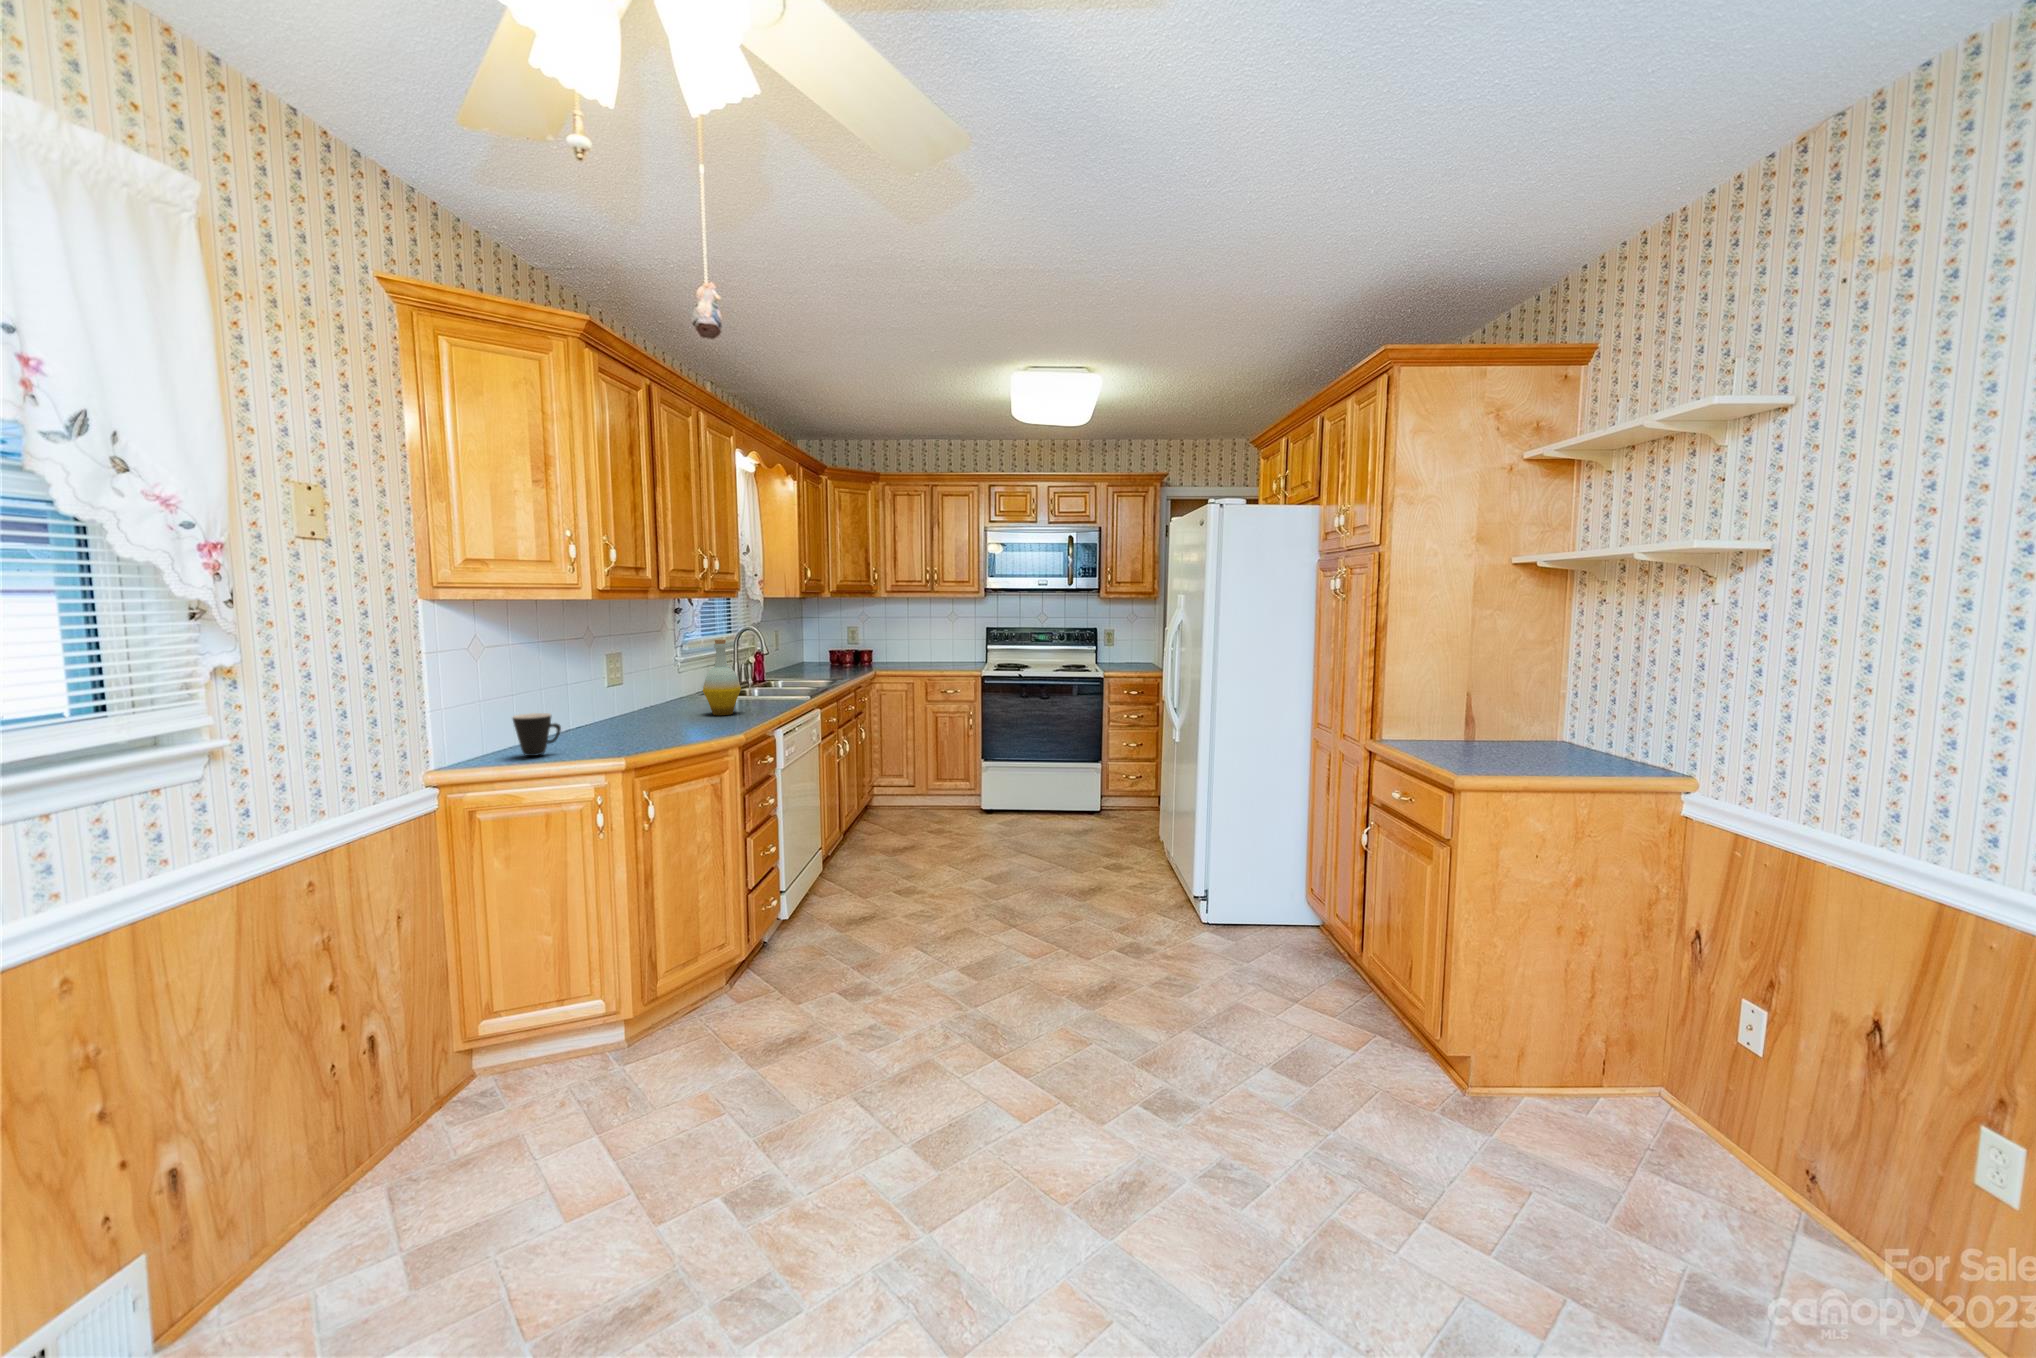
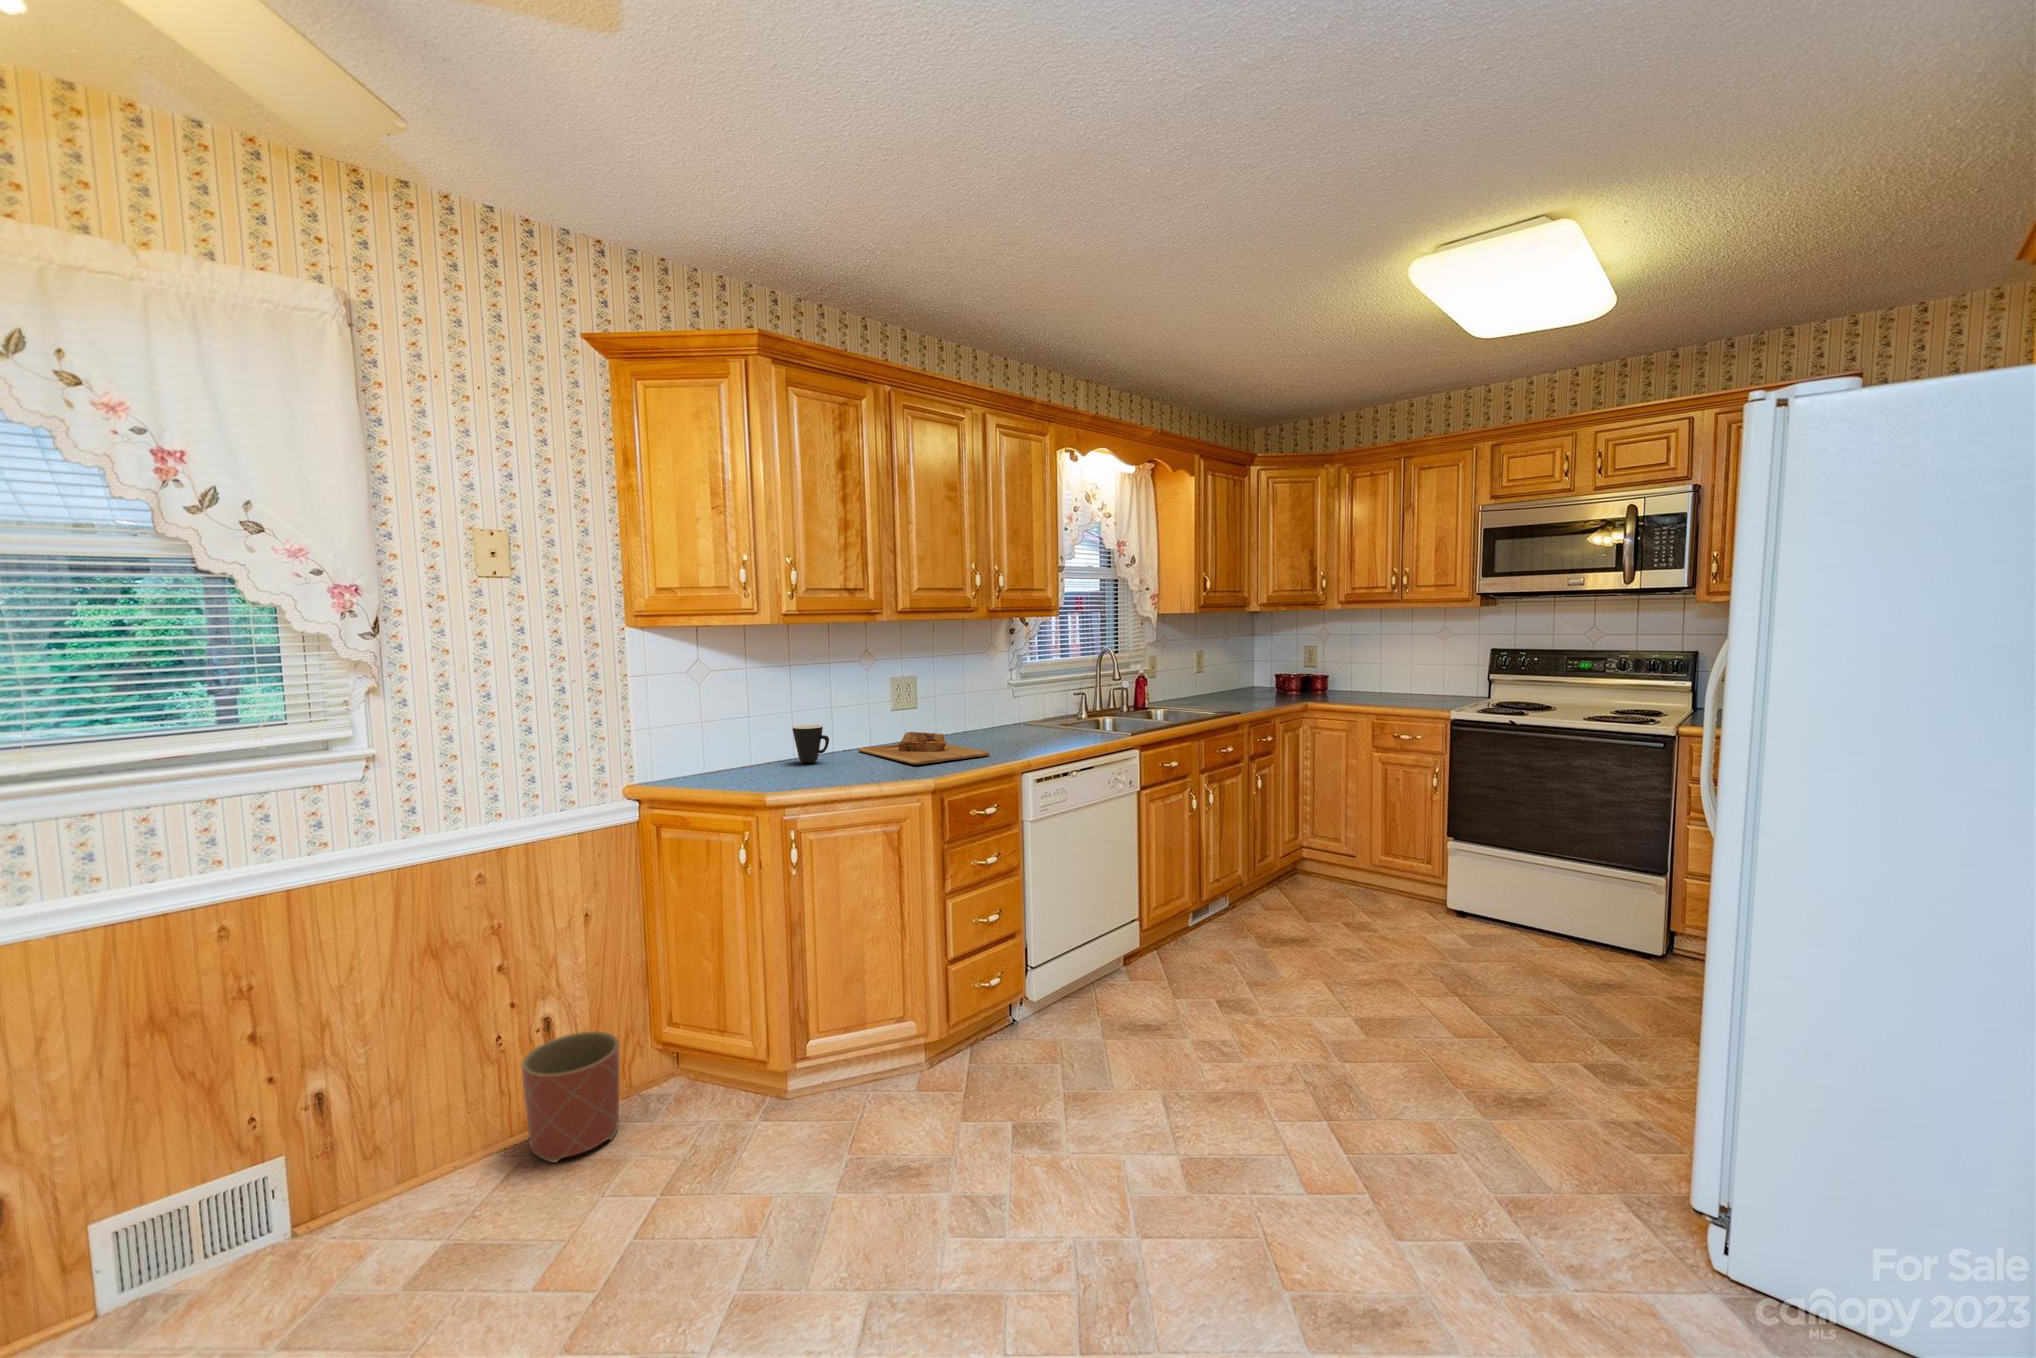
bottle: present [703,640,741,715] -> none [1013,661,1051,741]
cutting board: none [563,713,720,743] -> present [859,732,989,765]
planter: none [248,1119,404,1306] -> present [521,1032,620,1162]

